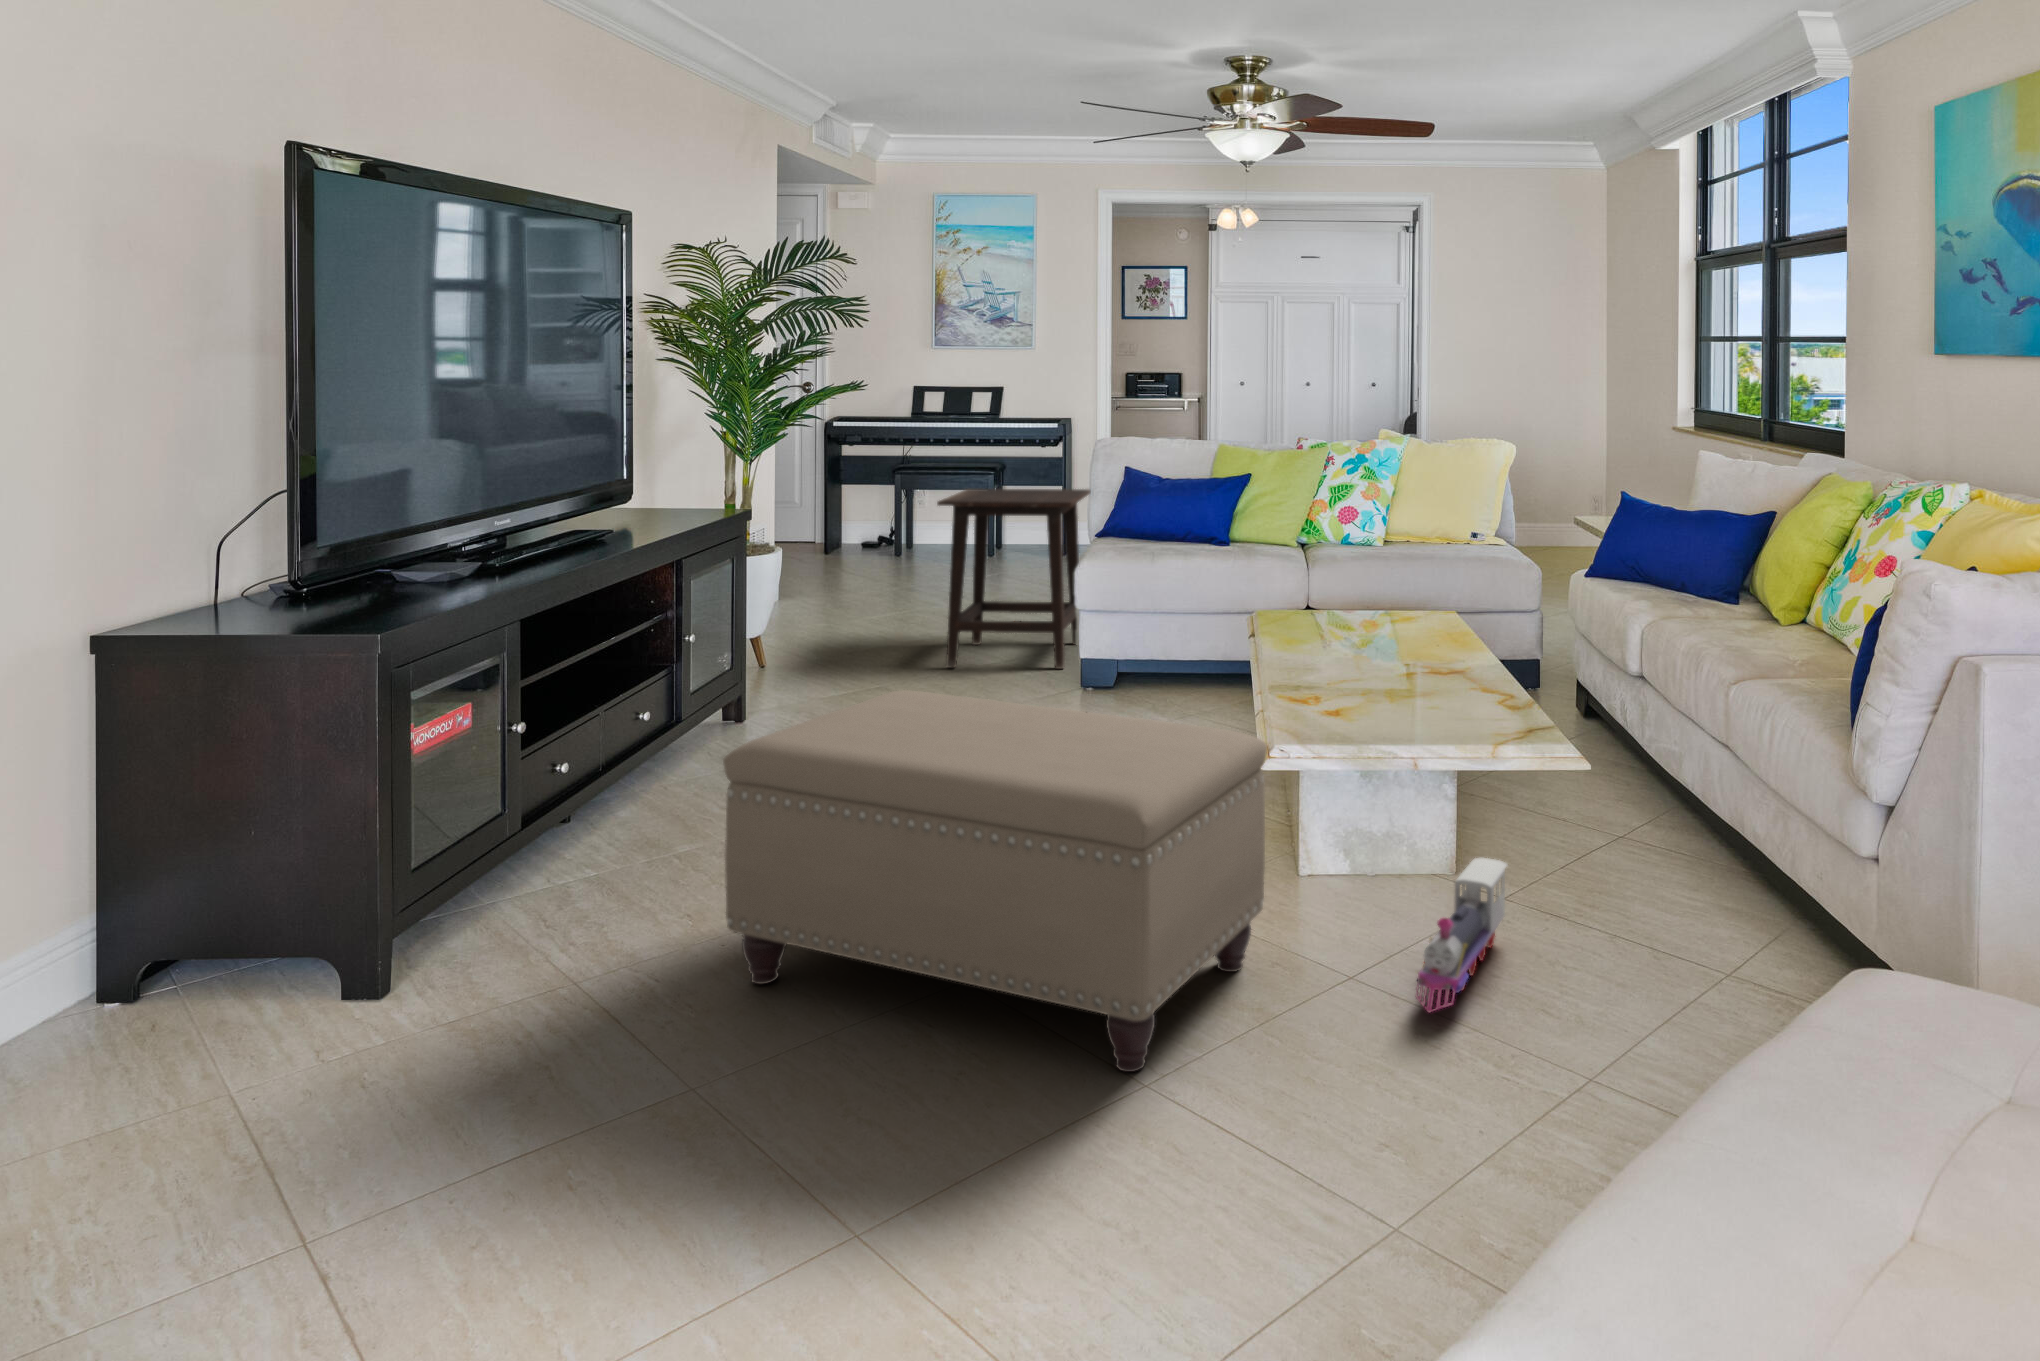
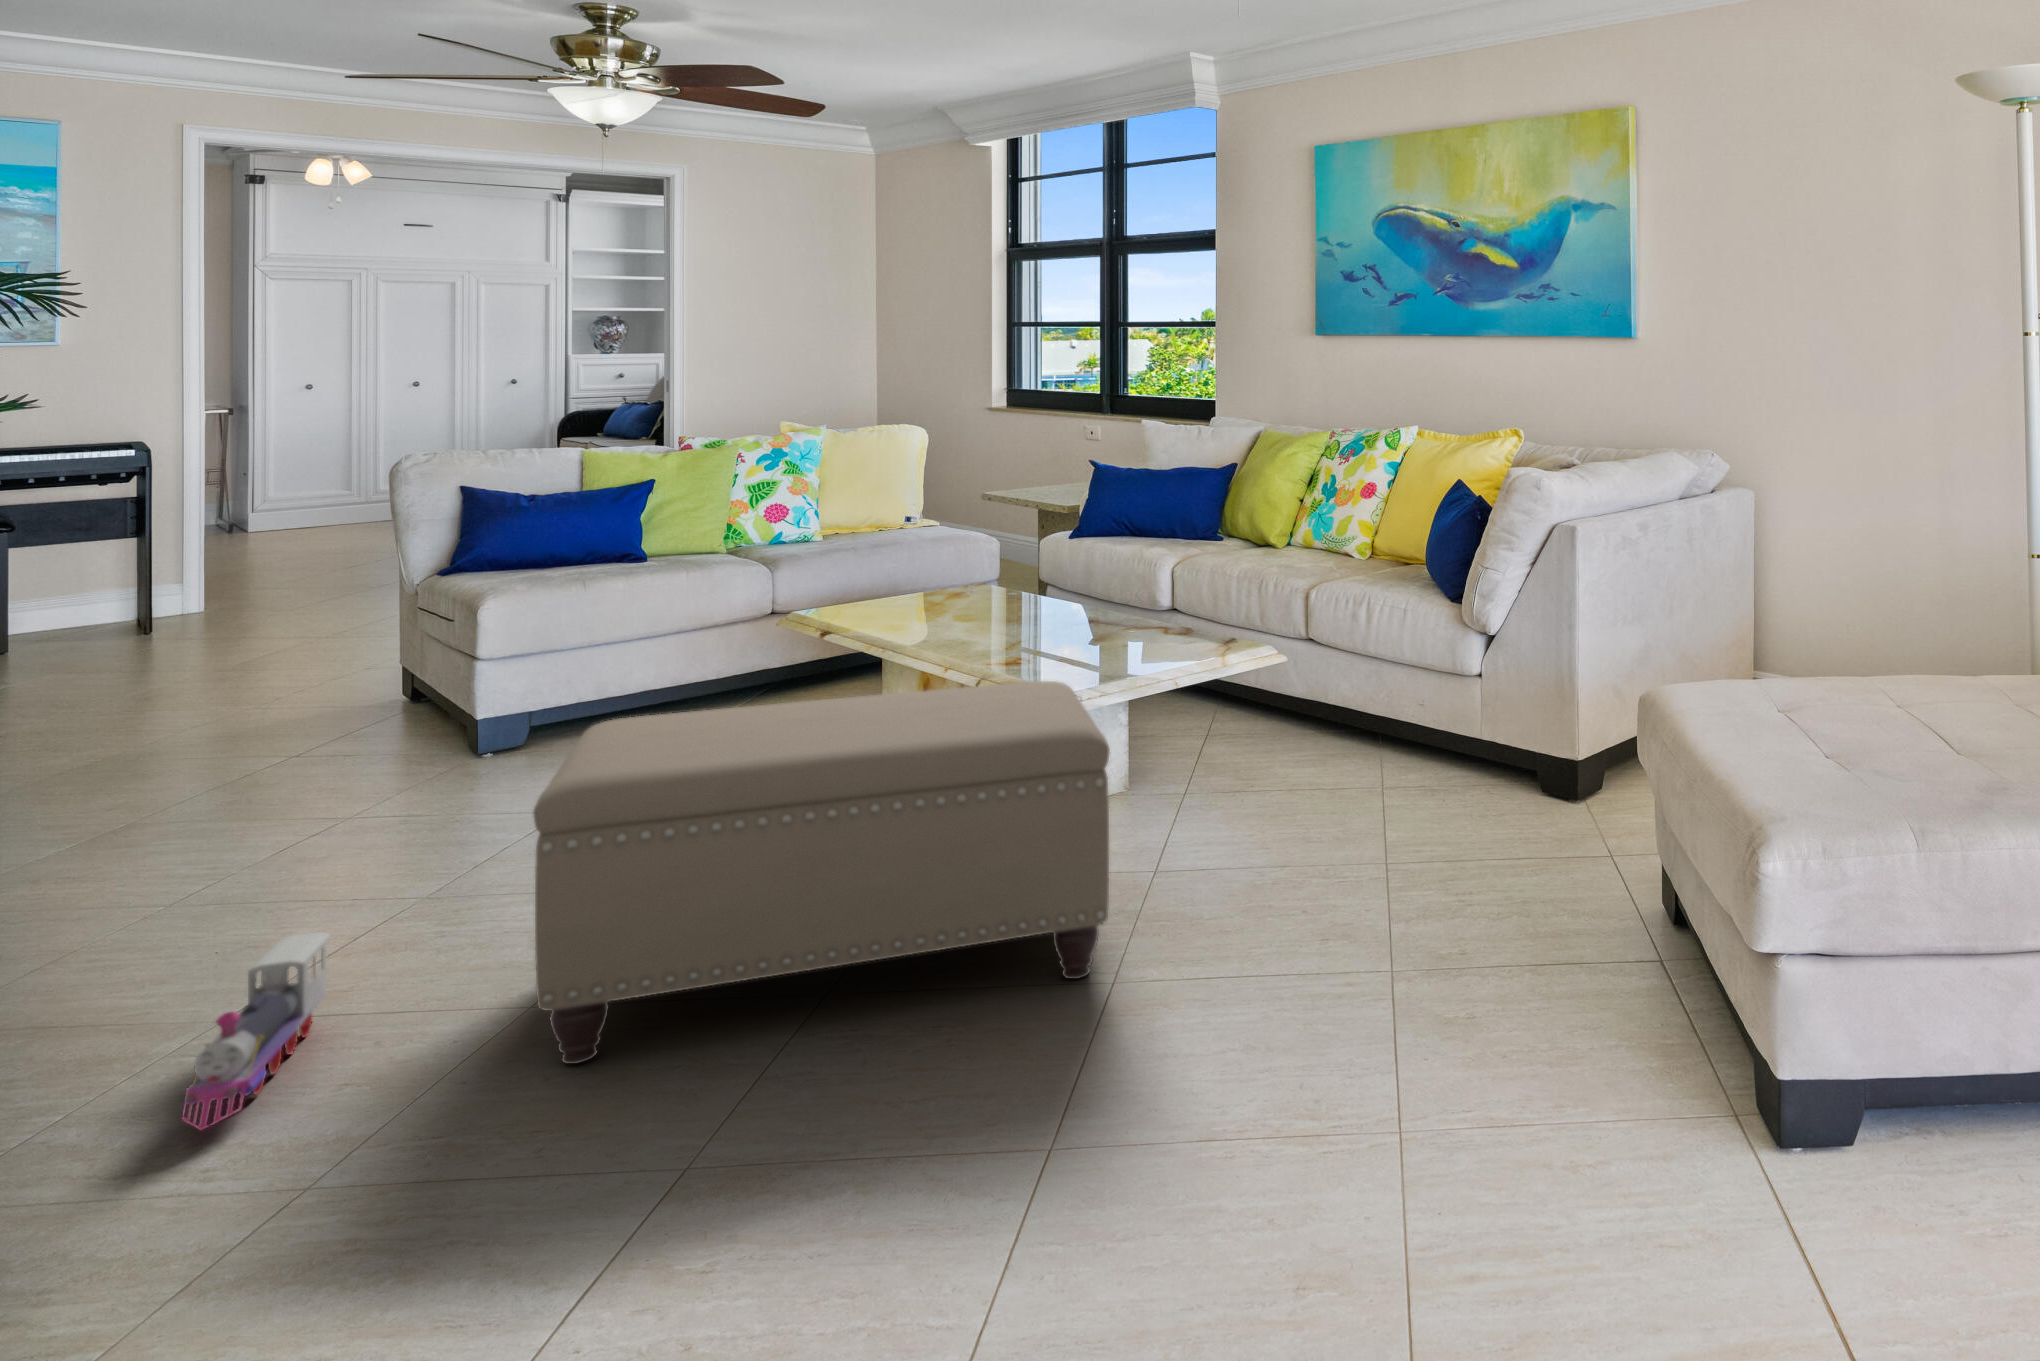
side table: present [937,489,1091,669] -> none [179,517,420,773]
toy train: present [1416,857,1507,1013] -> present [181,932,329,1130]

